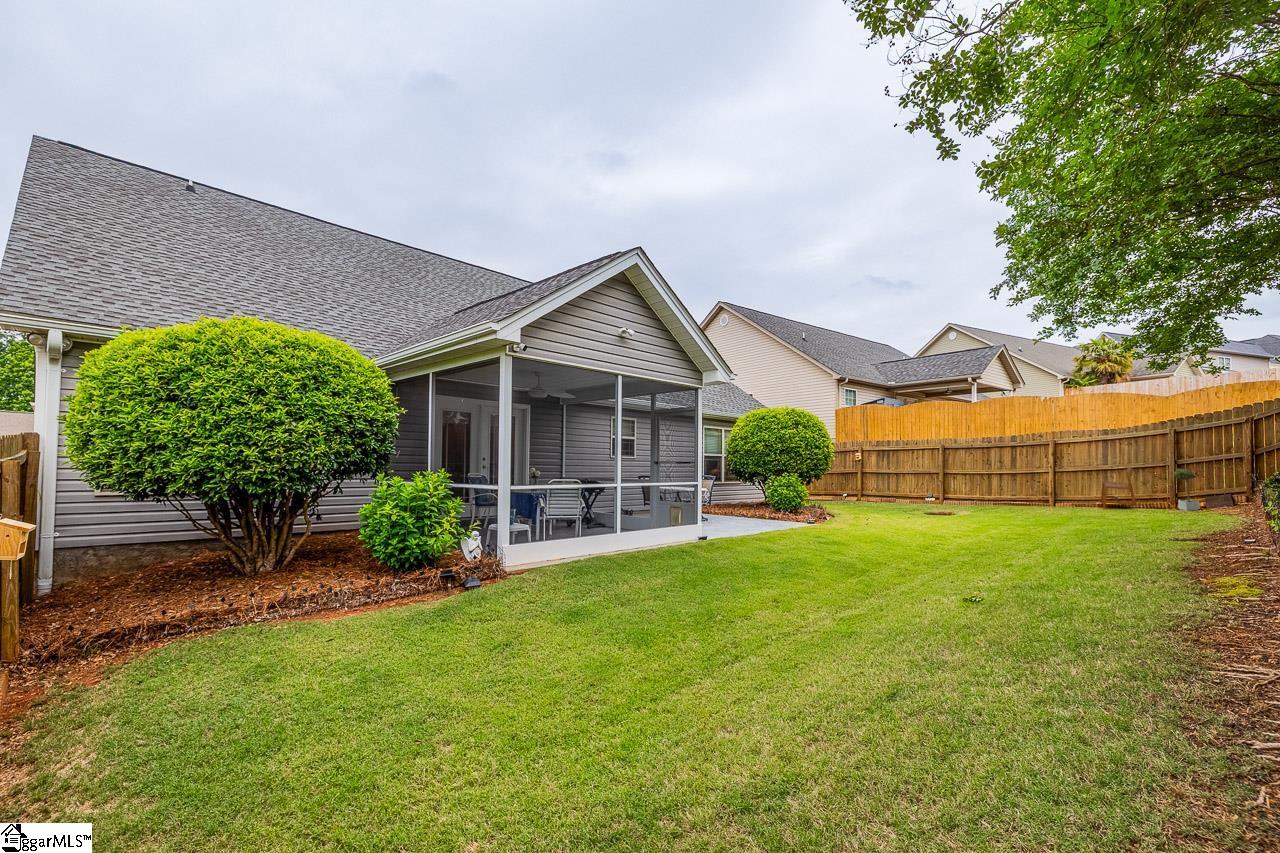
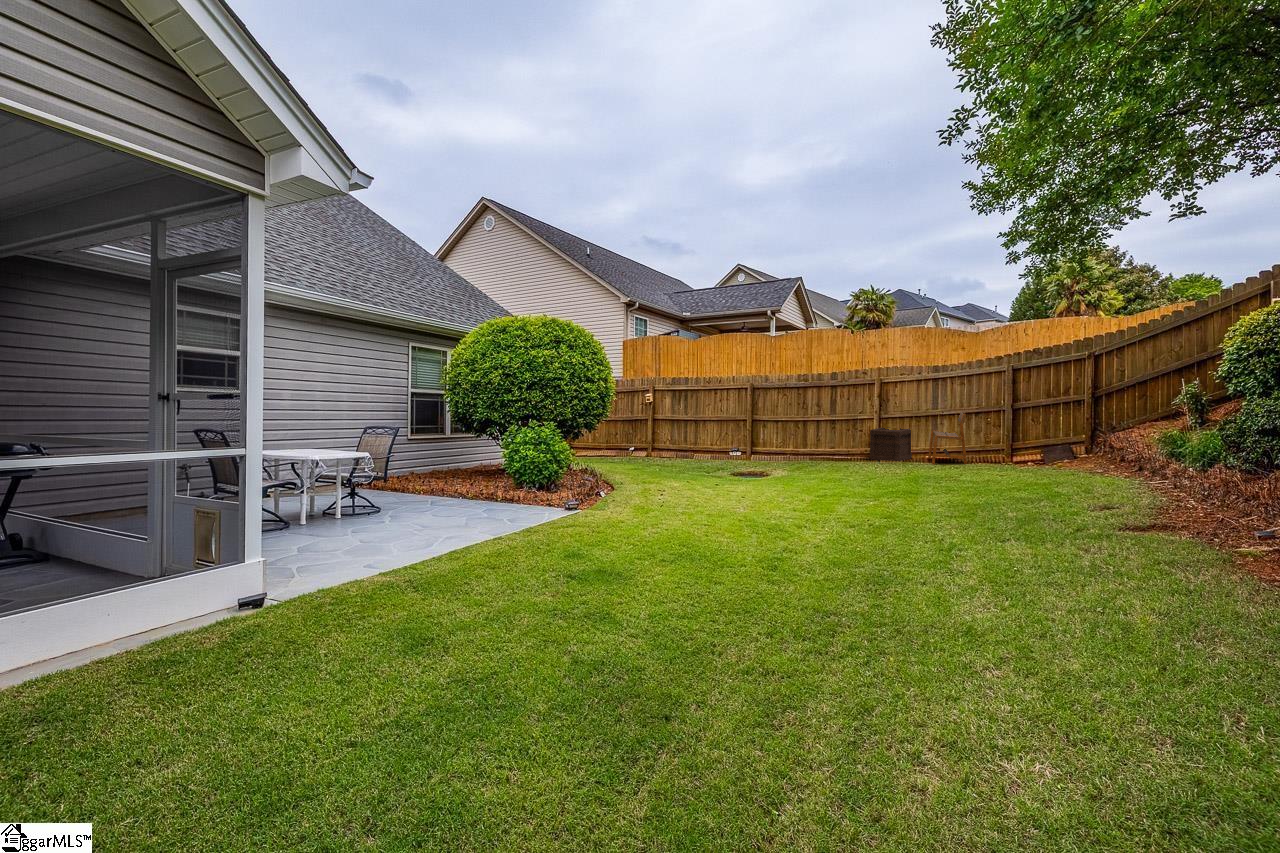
potted tree: present [1174,468,1200,511] -> none [1010,413,1033,465]
wooden crate: none [1045,479,1086,507] -> present [870,428,912,461]

